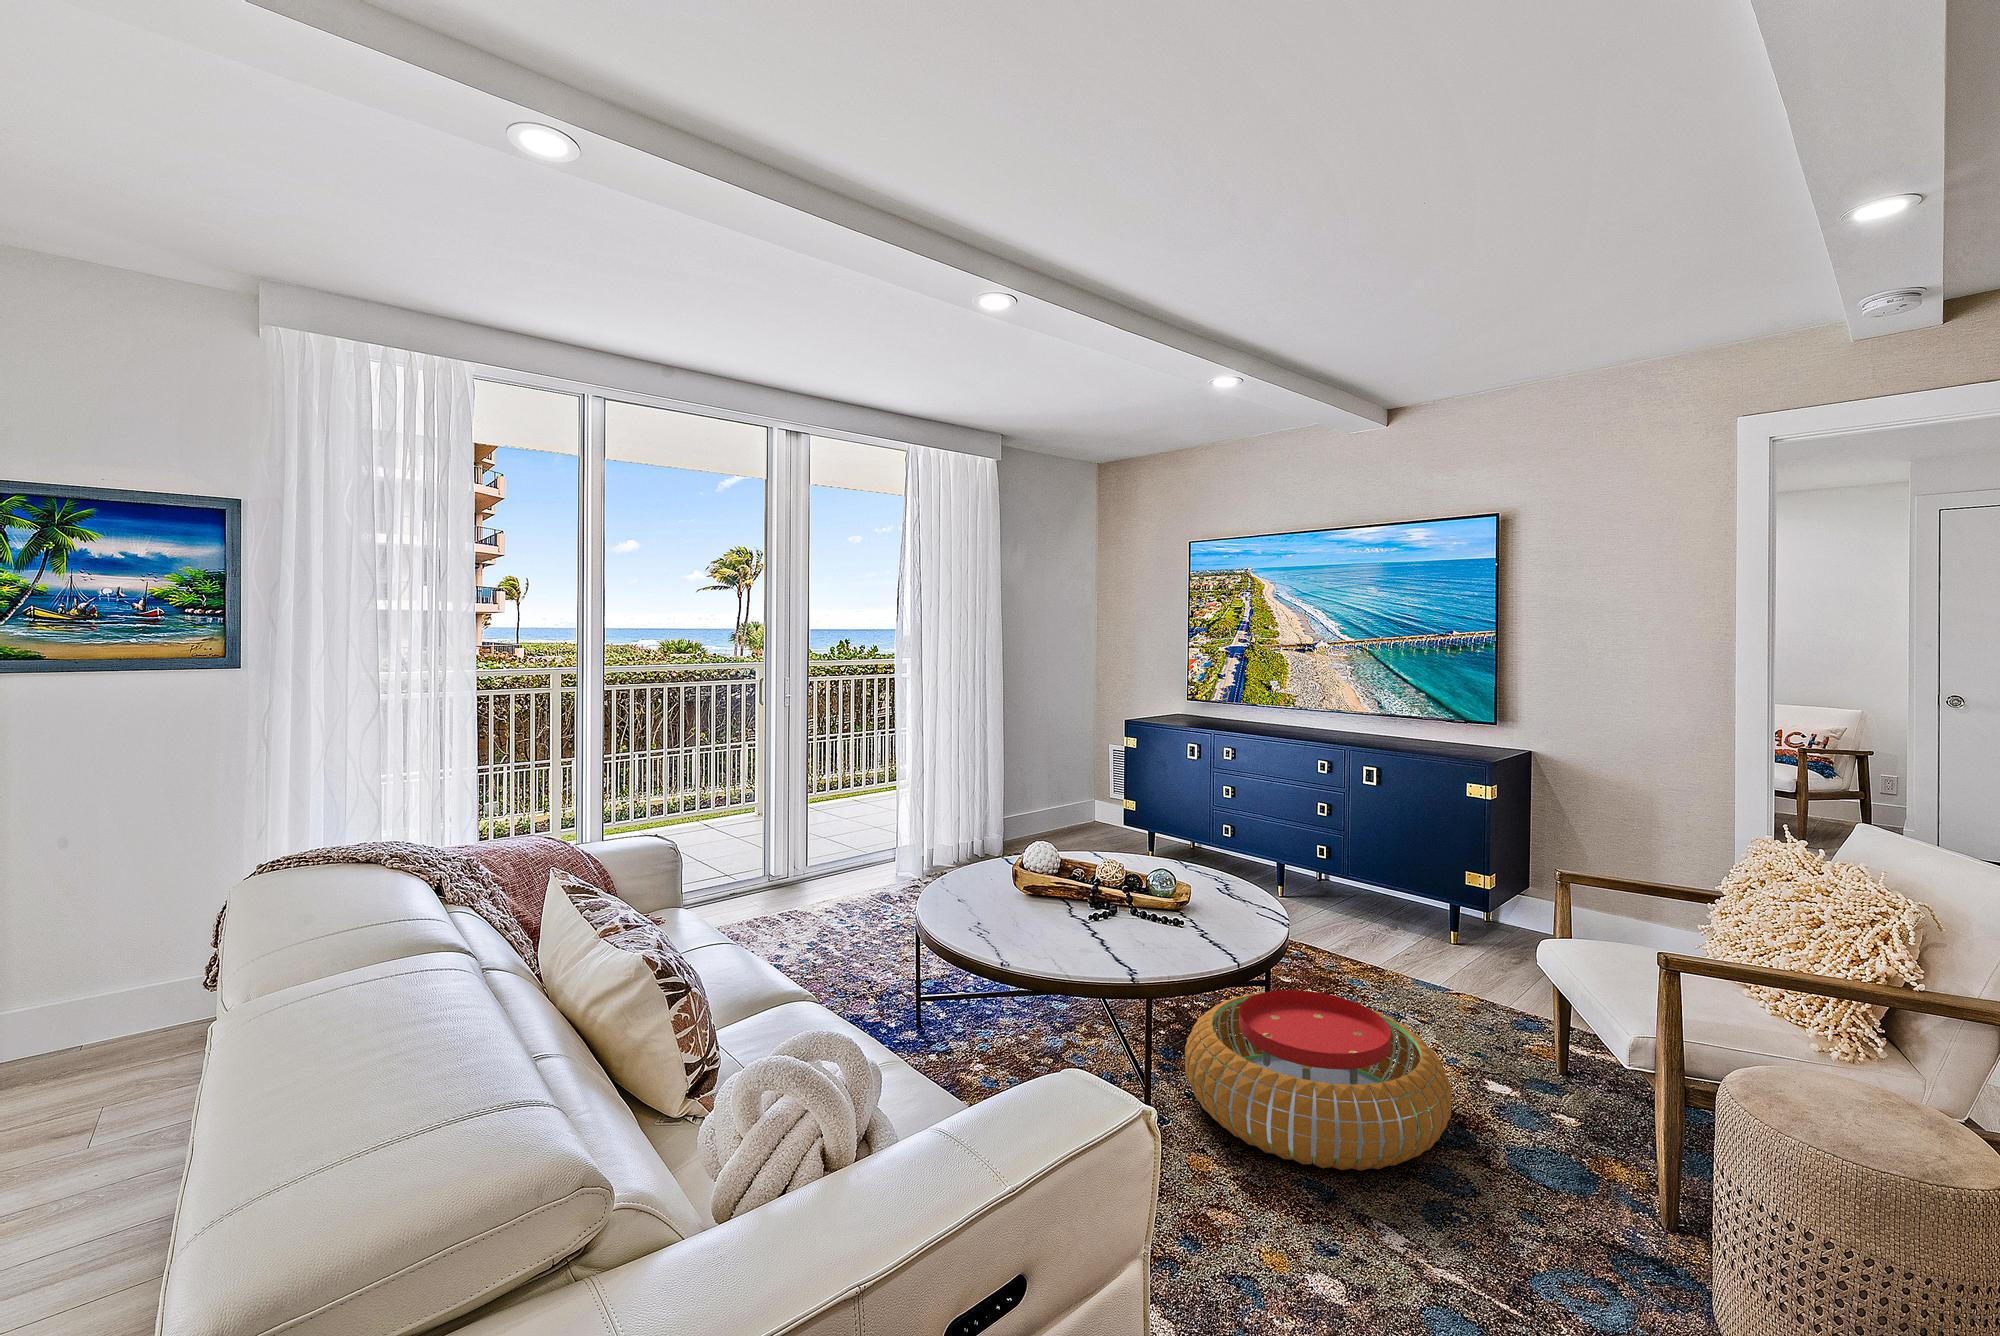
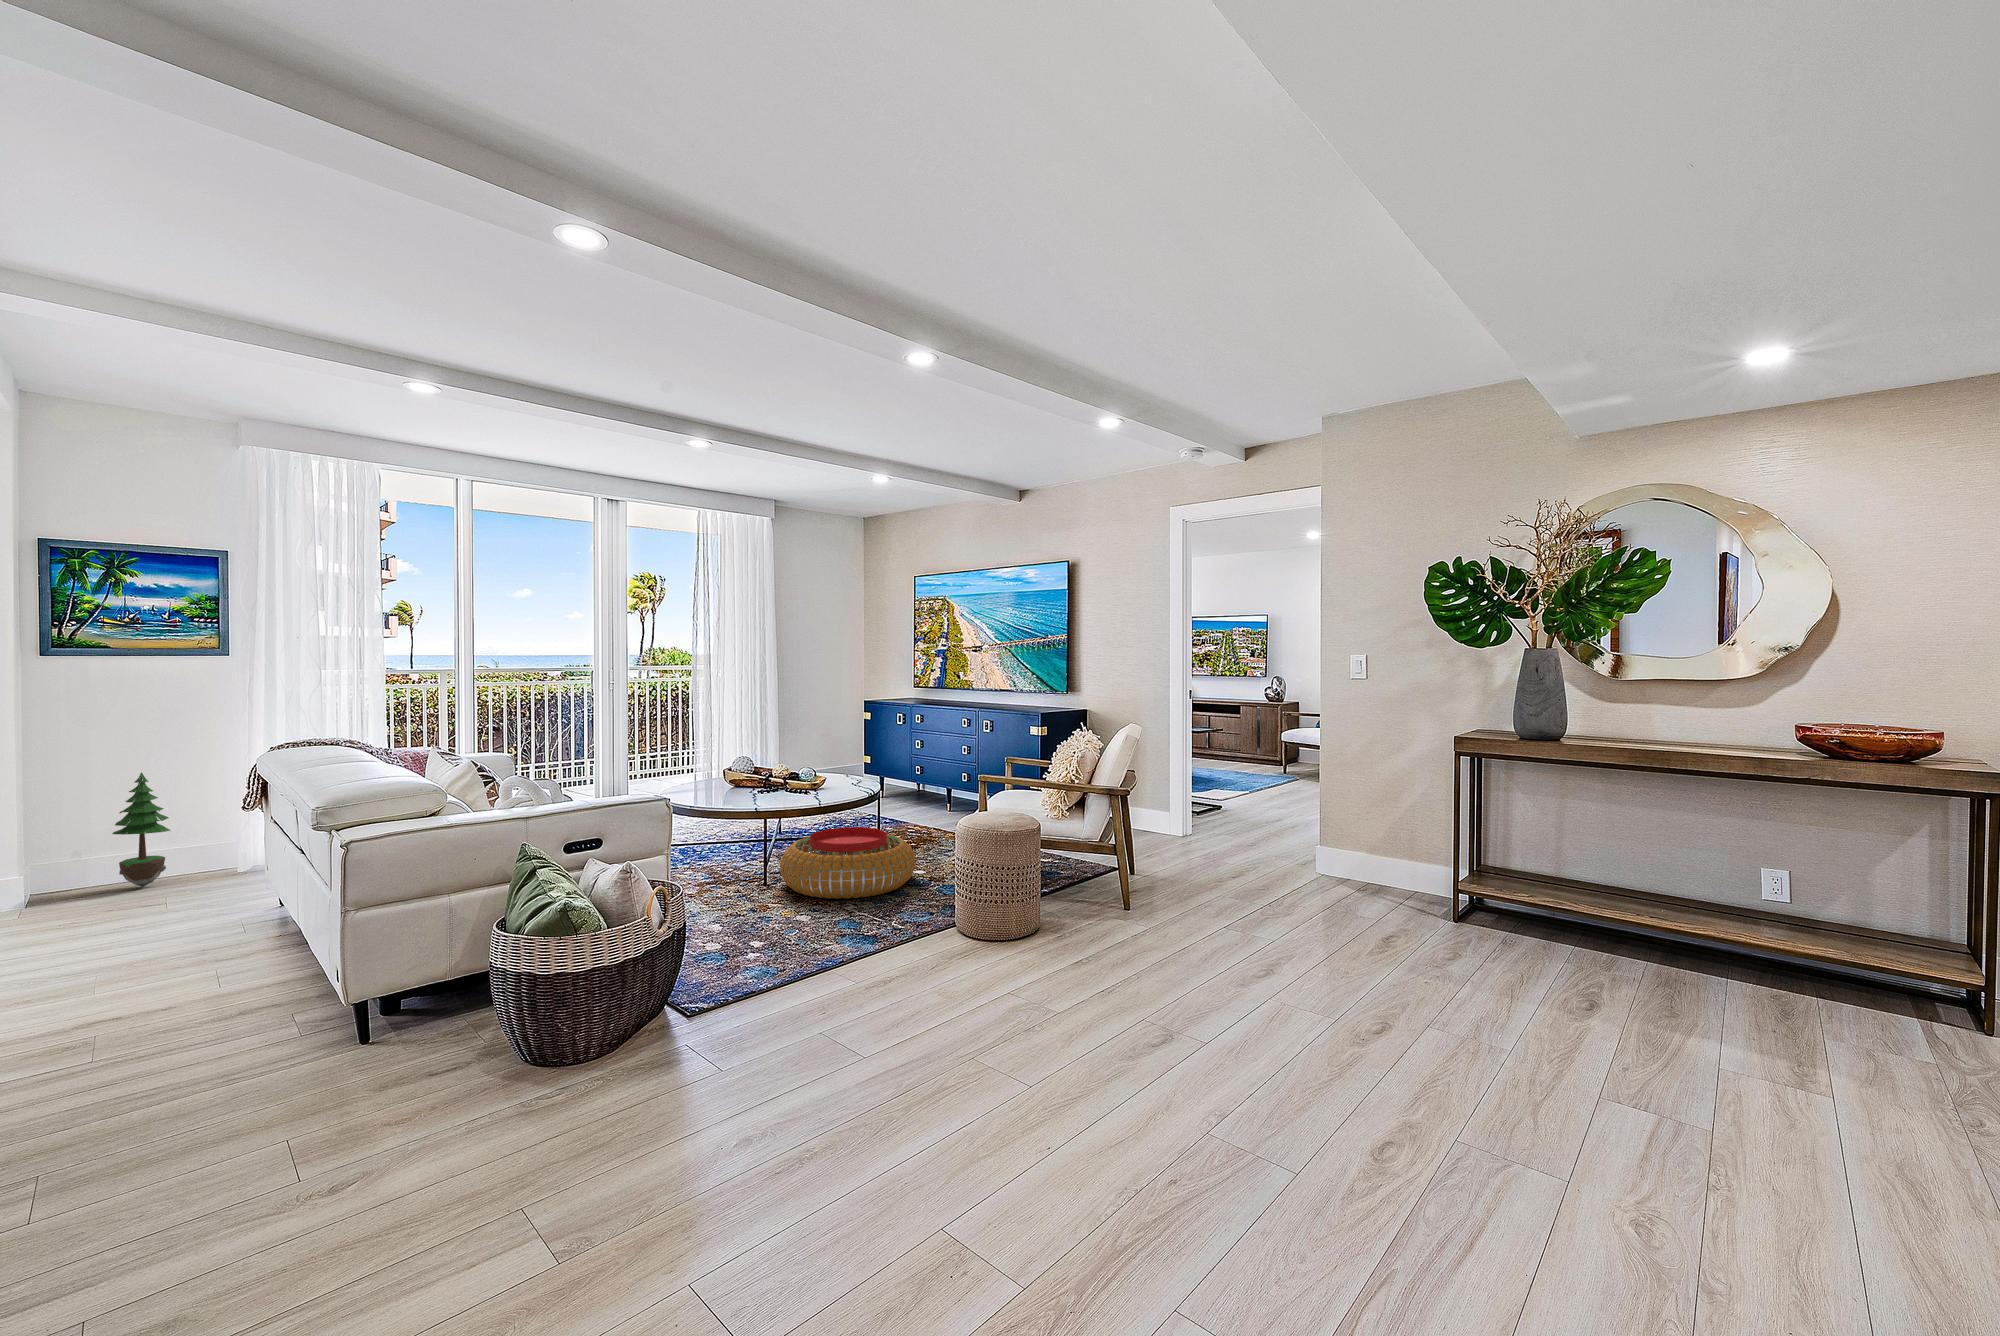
potted tree: none [50,870,151,1062] -> present [113,772,171,887]

